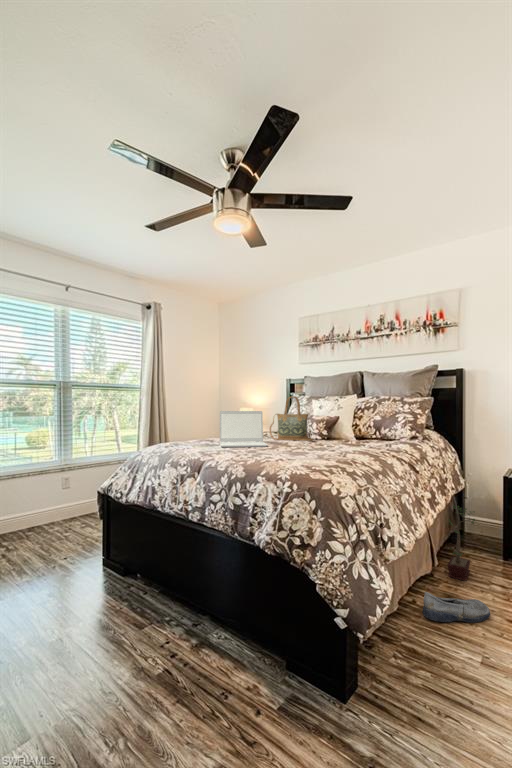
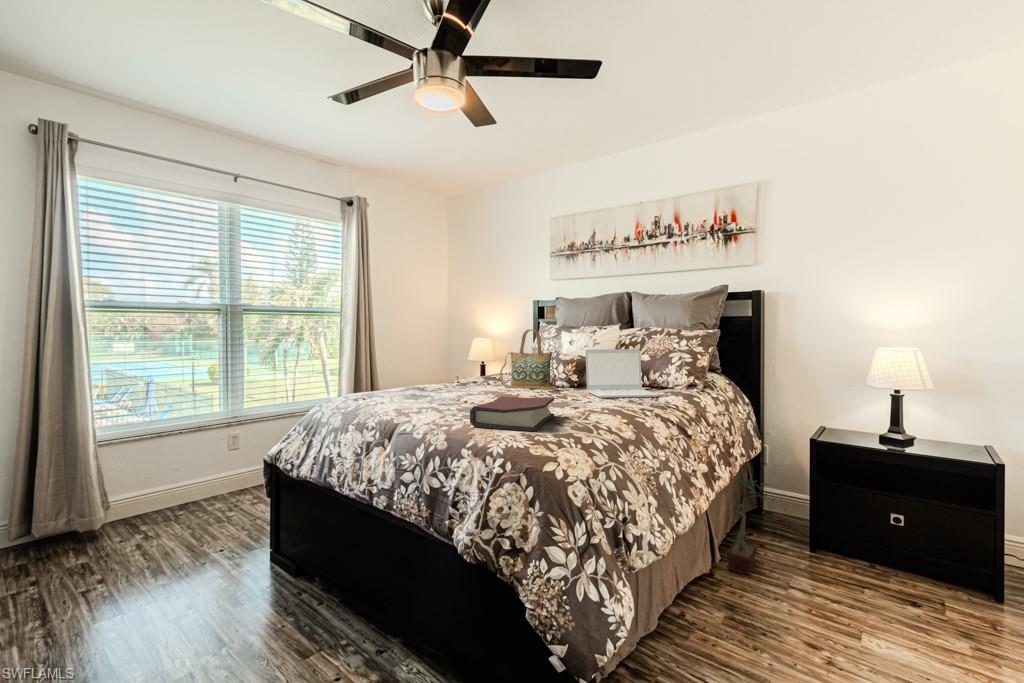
laptop: present [220,411,267,447] -> present [586,349,658,398]
hardback book: none [263,441,320,462] -> present [470,397,554,431]
shoe: present [422,592,490,622] -> none [686,597,776,637]

